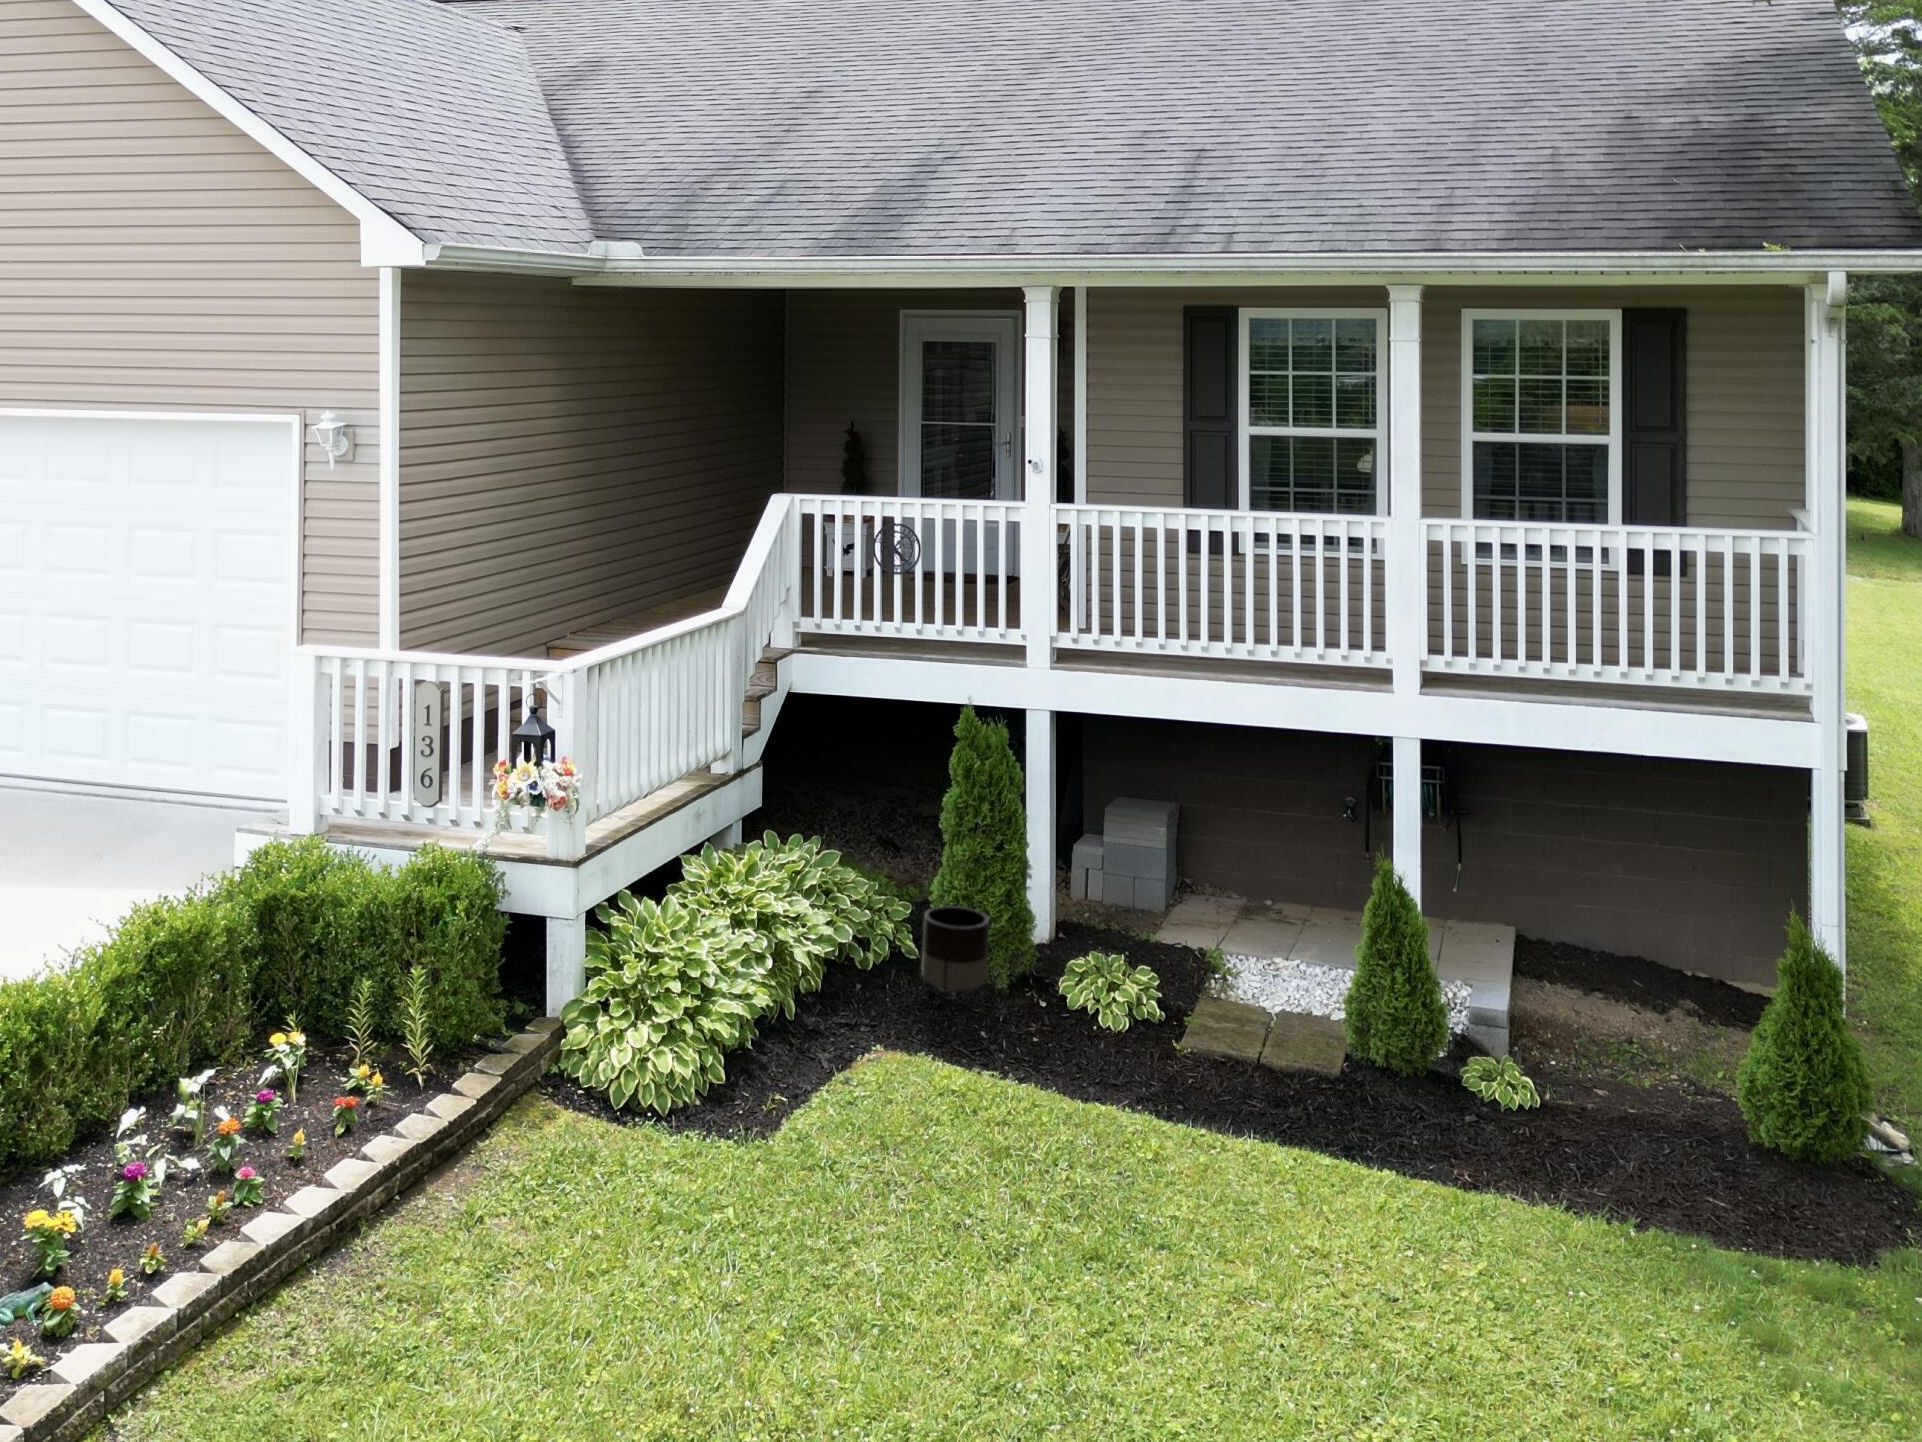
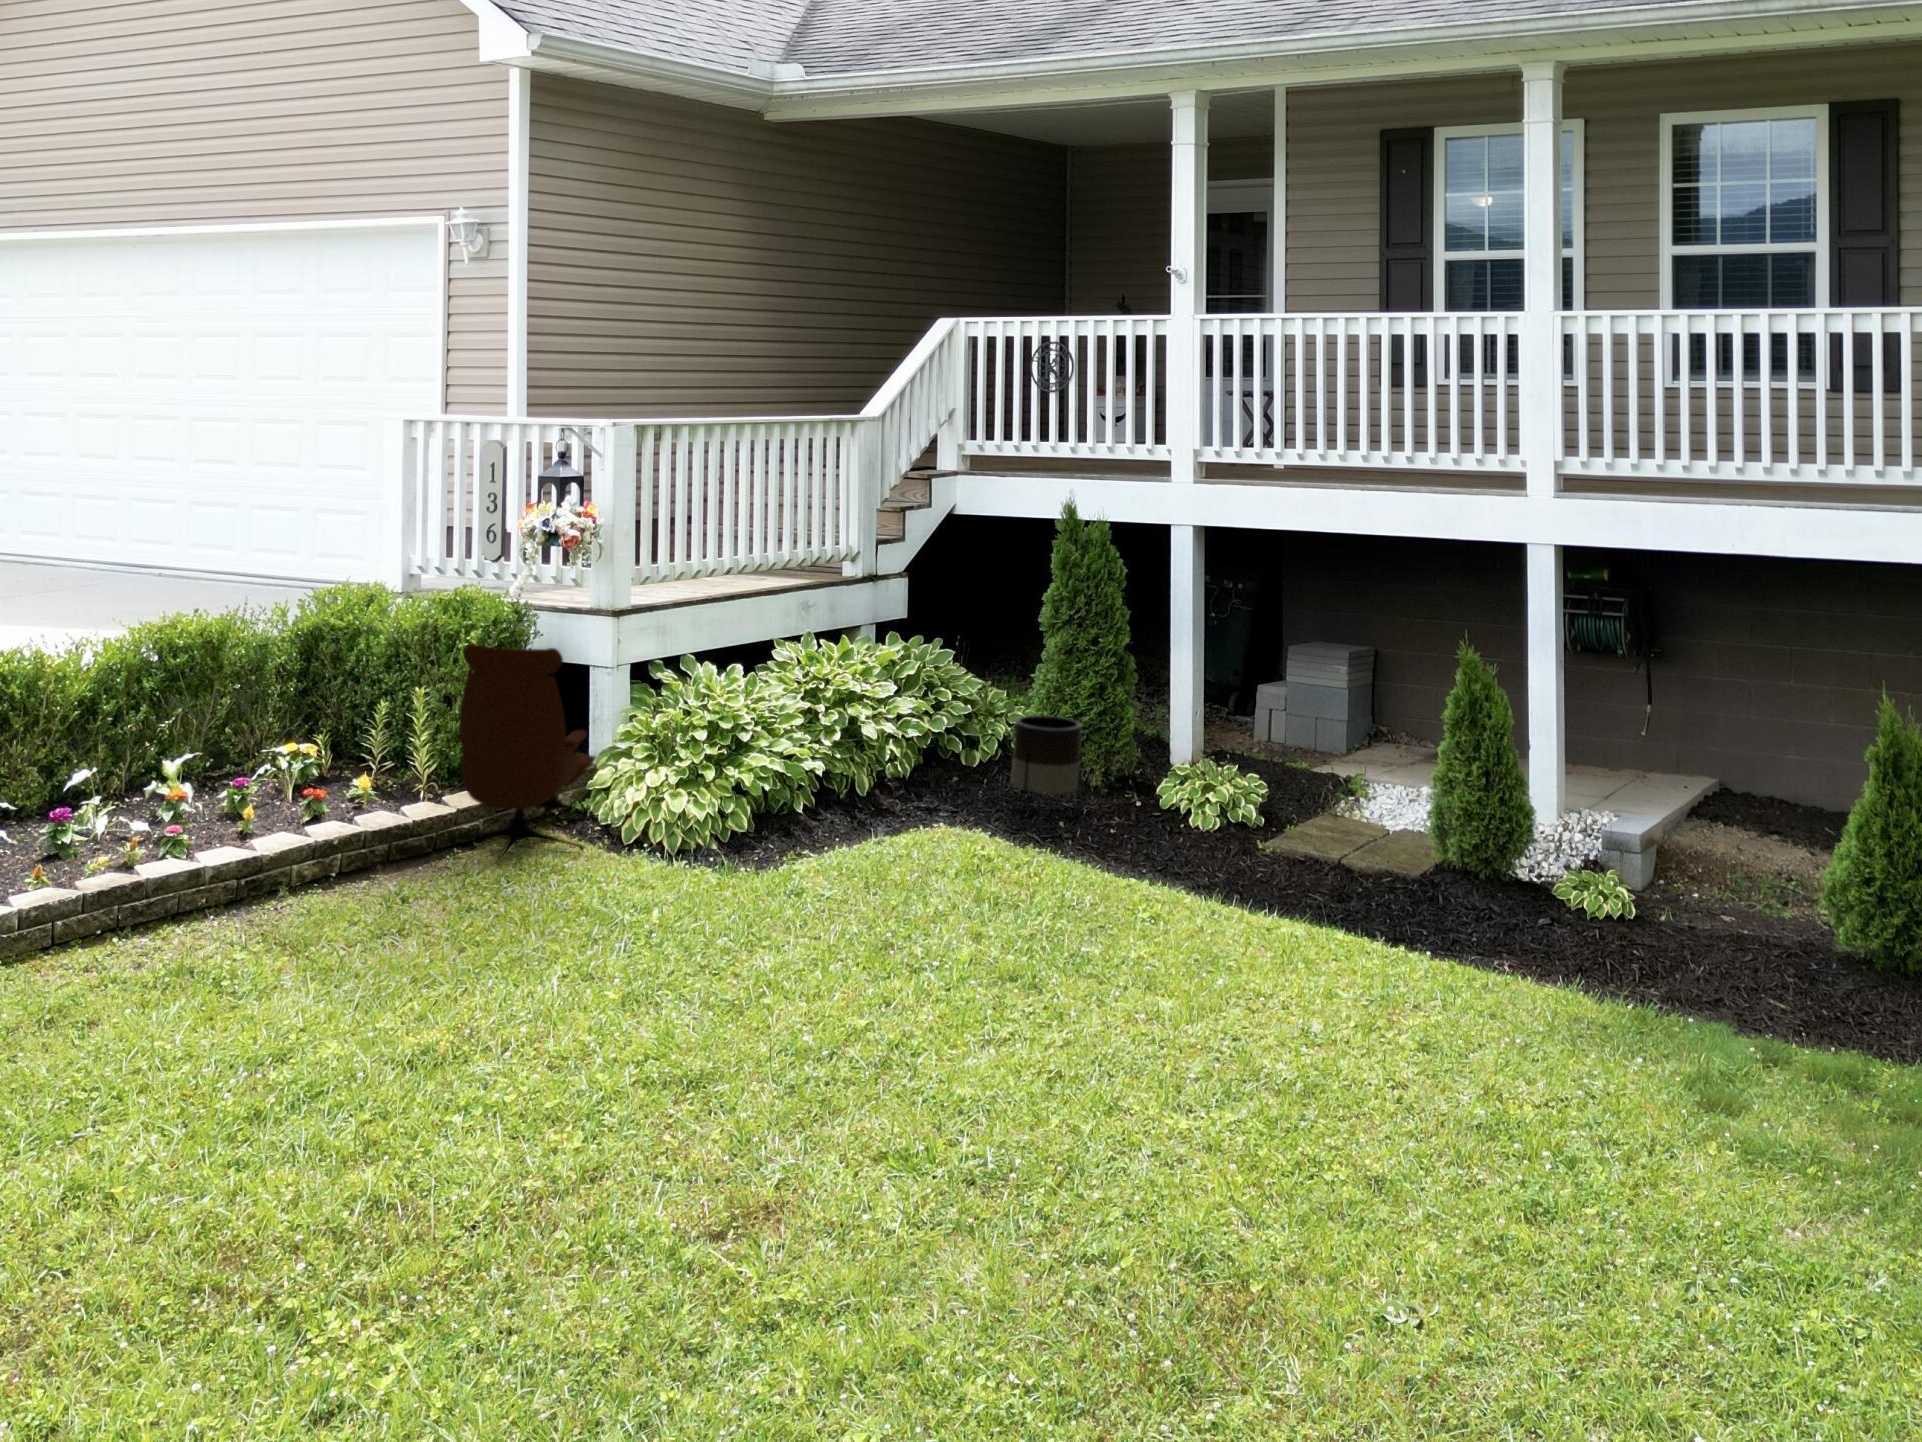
lounge chair: none [477,956,619,1185] -> present [451,643,595,864]

